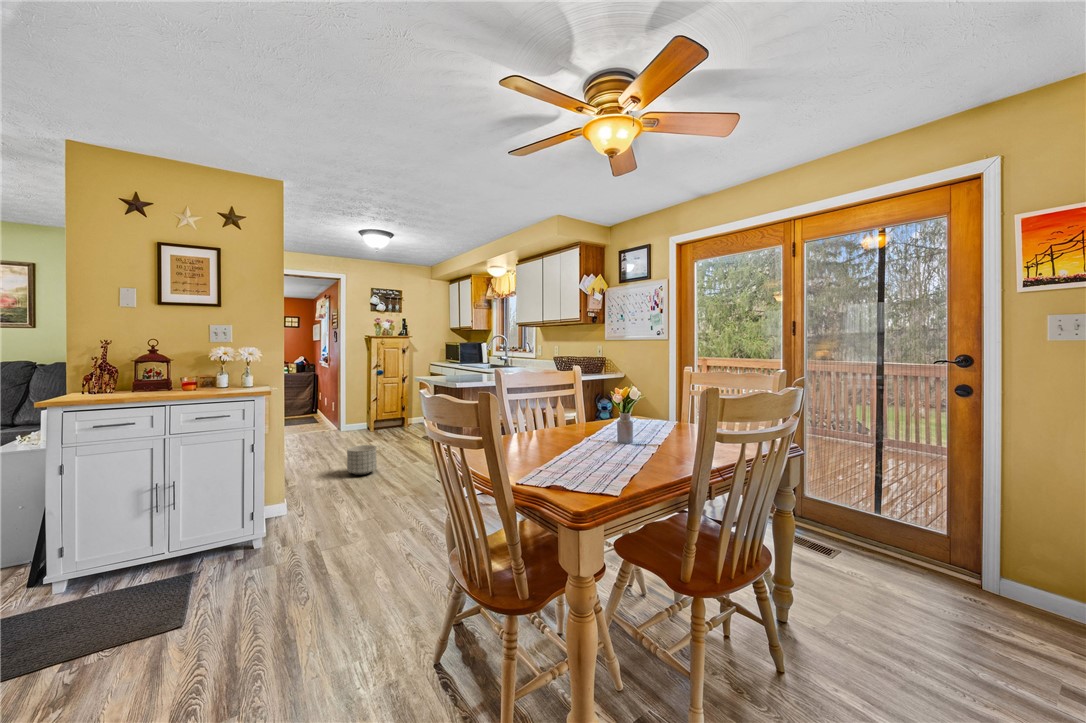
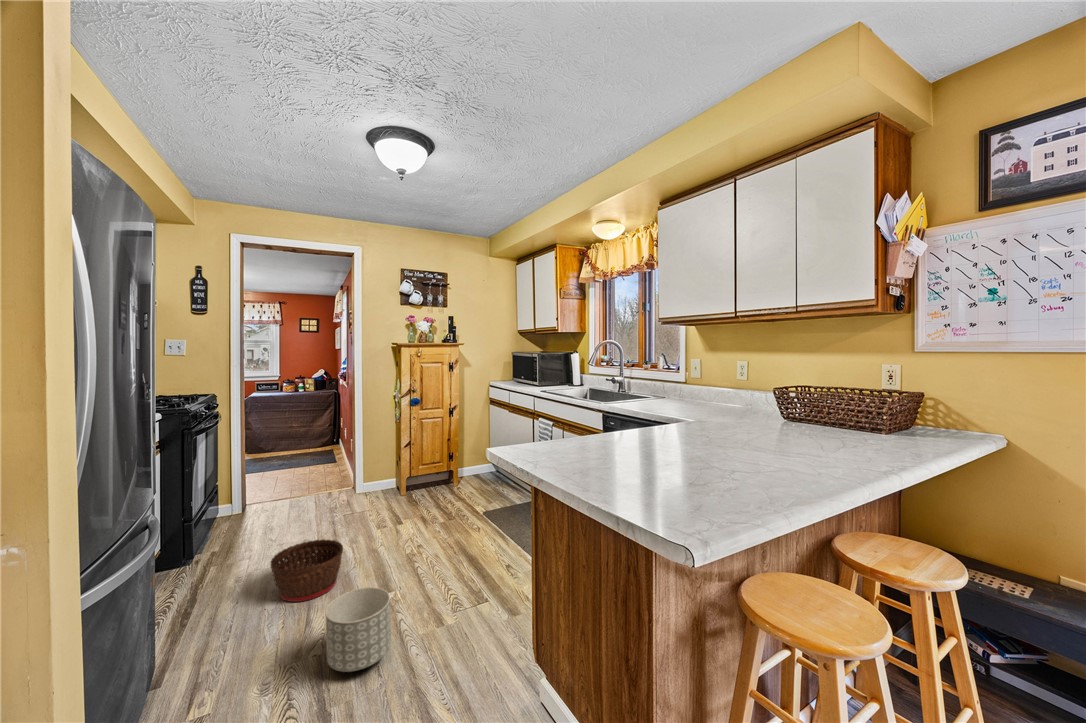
basket: none [308,438,345,463] -> present [271,540,343,602]

